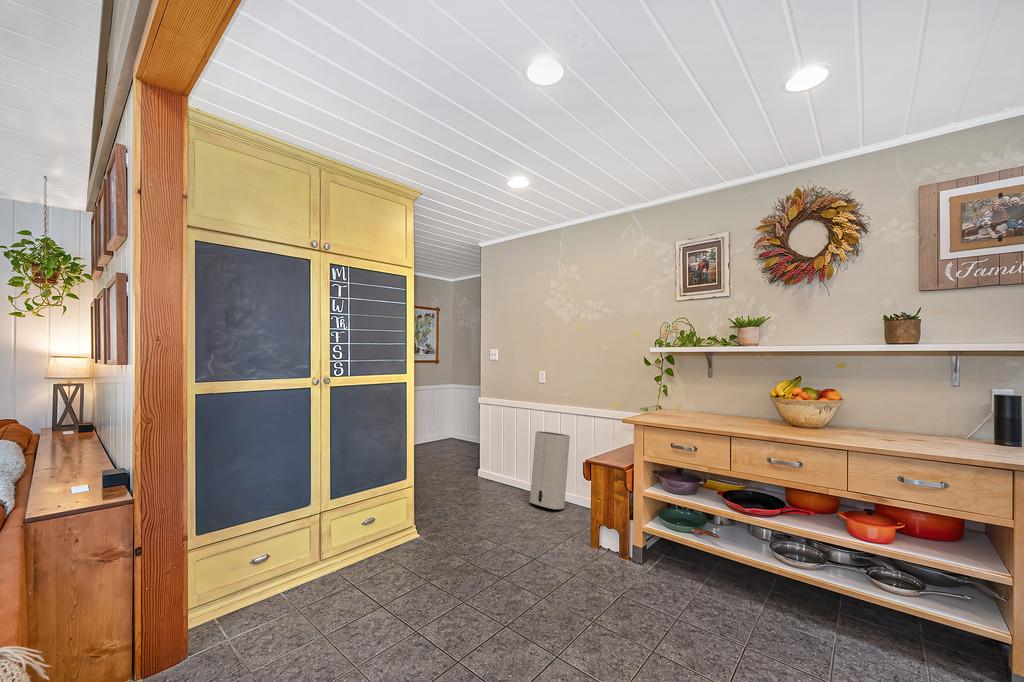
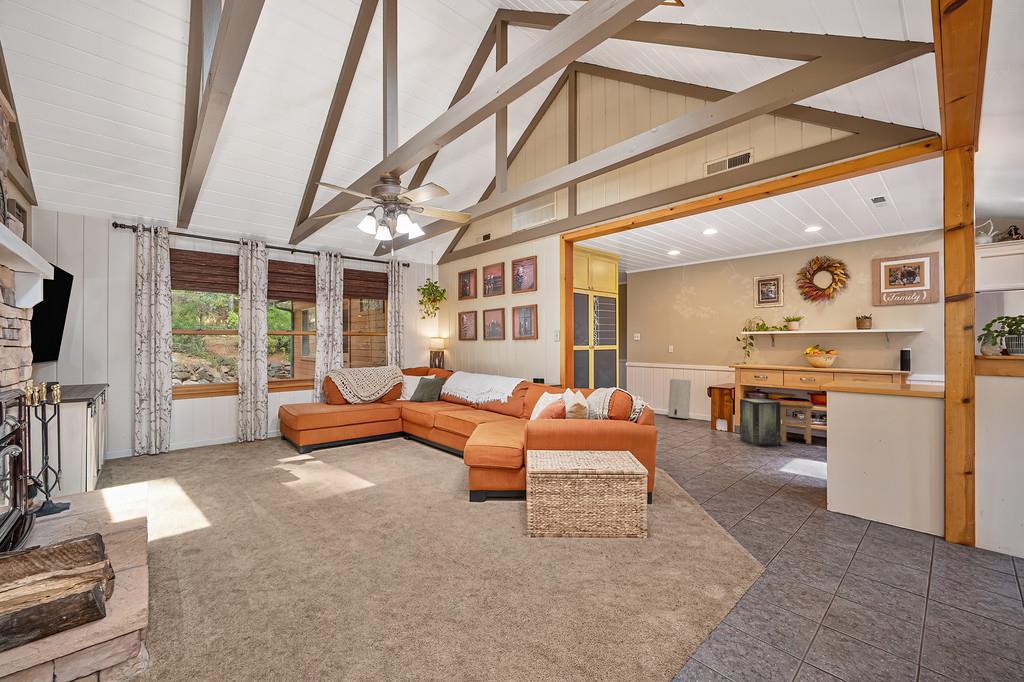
stool: none [721,499,799,622] -> present [779,401,813,444]
storage box: none [634,501,724,638] -> present [740,399,781,446]

